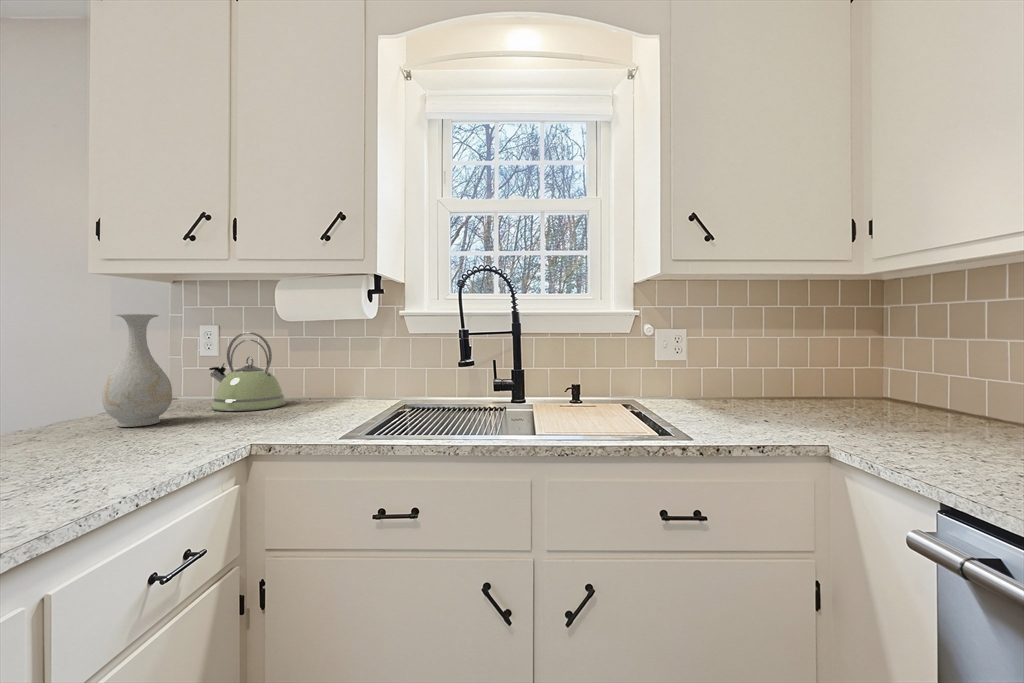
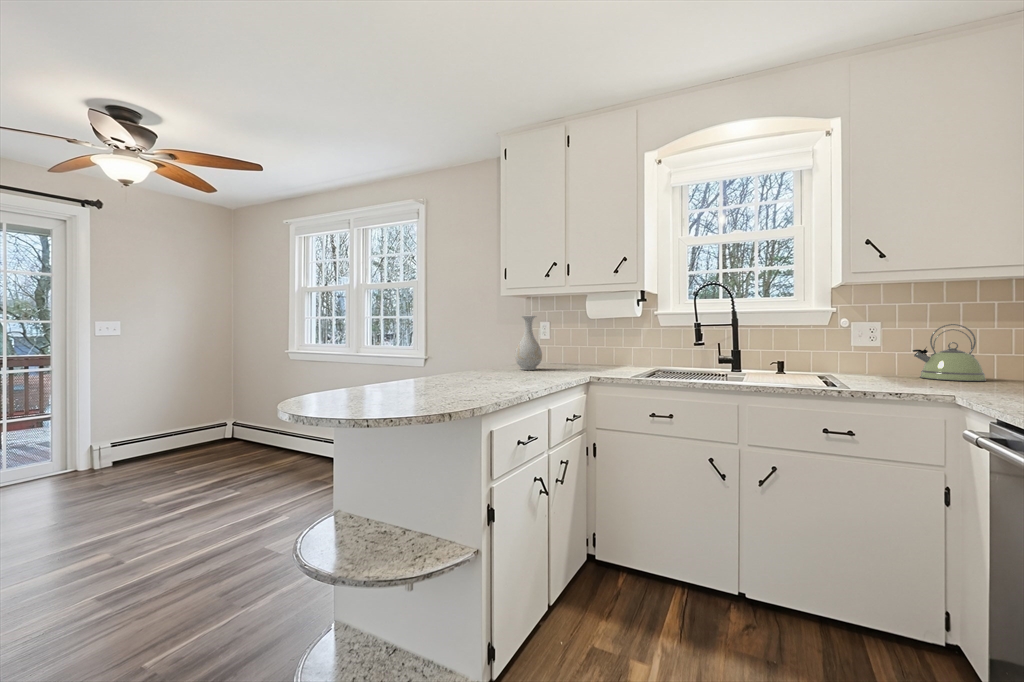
kettle: present [209,332,286,411] -> present [913,324,986,381]

